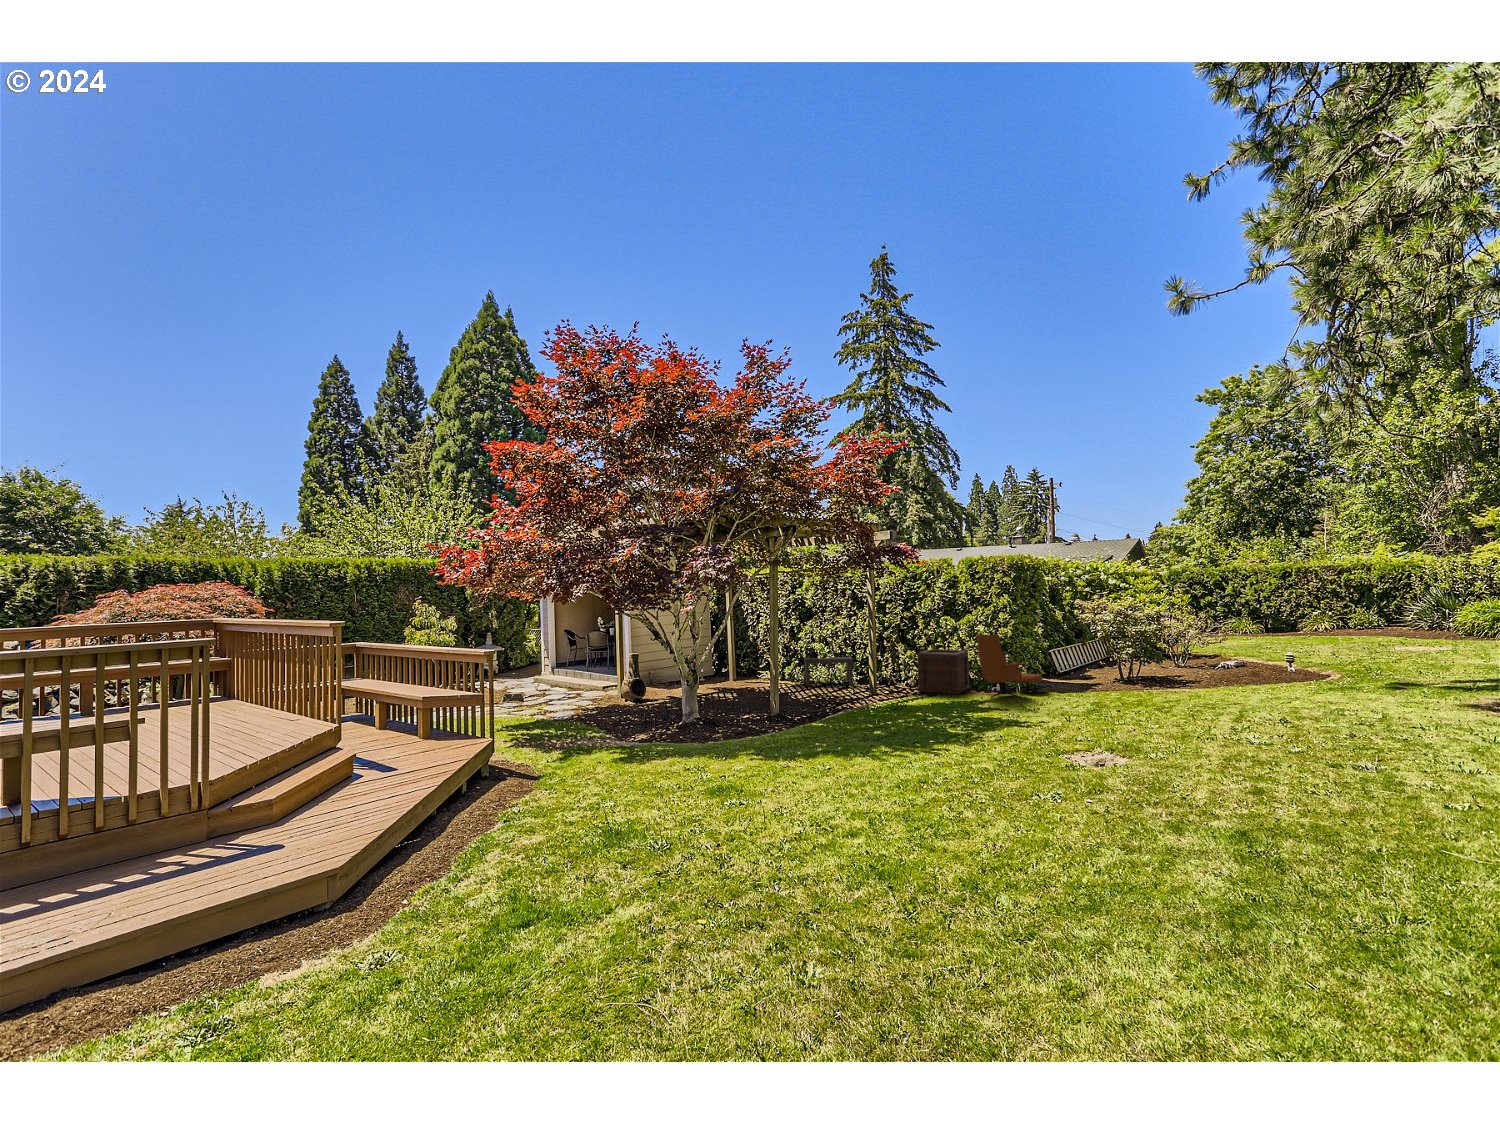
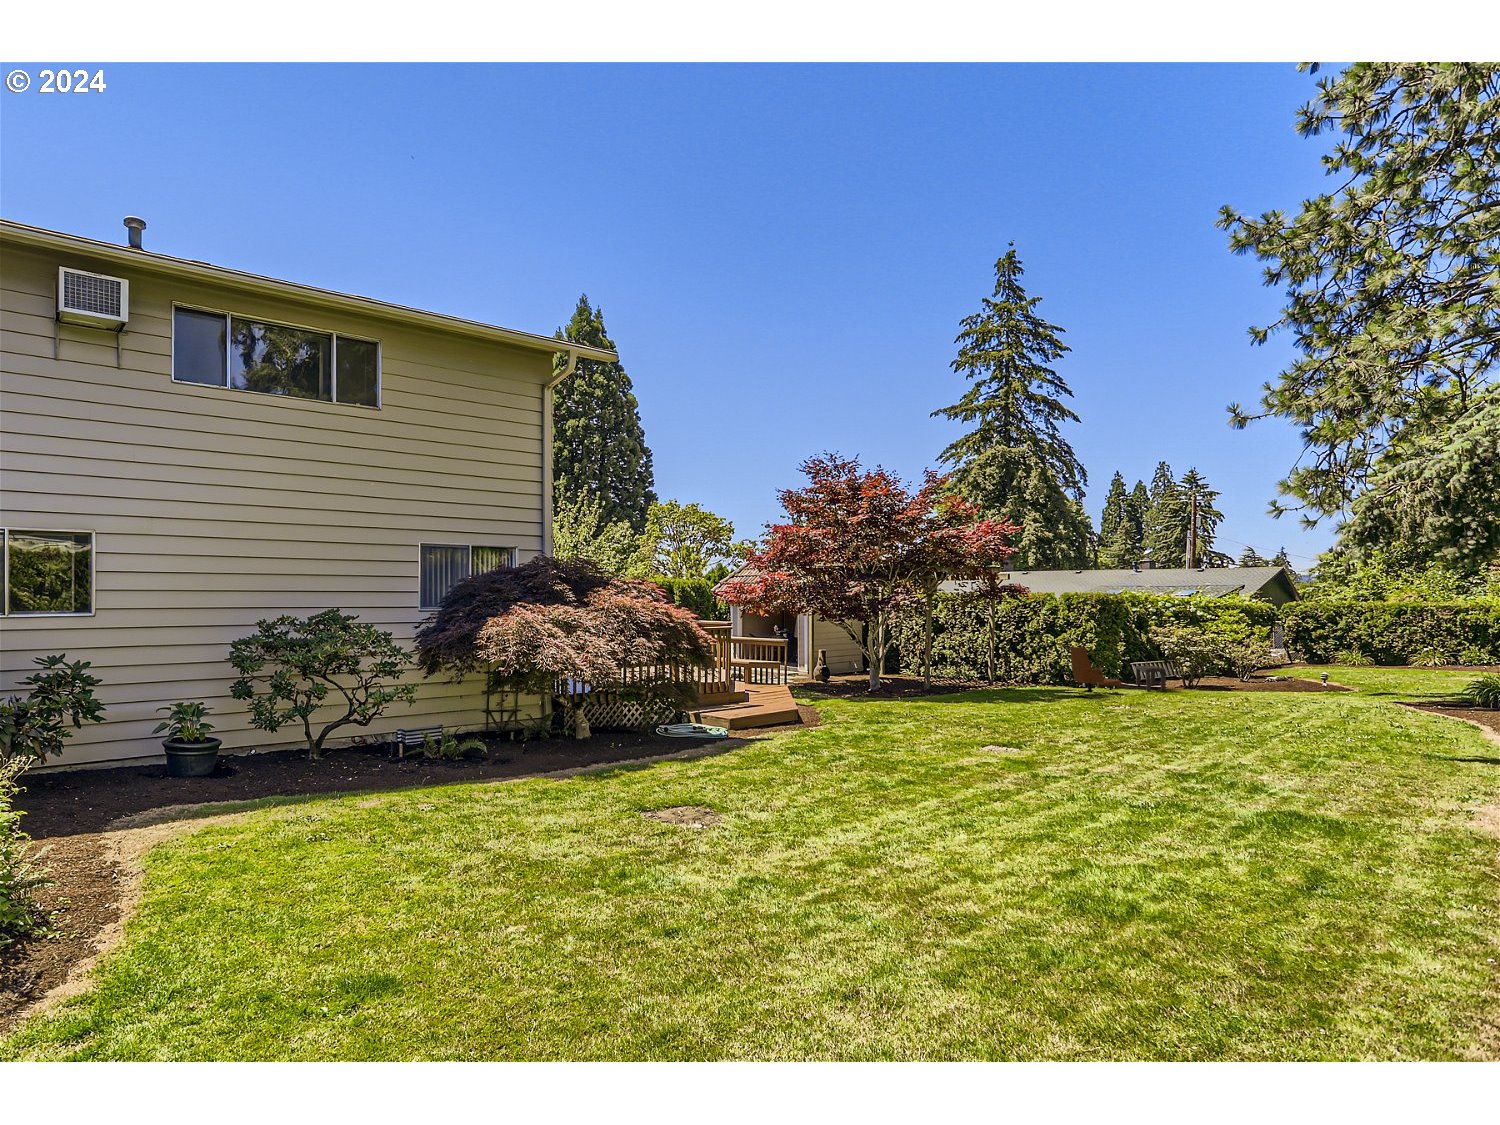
wooden crate: present [917,649,969,695] -> none [1025,659,1066,693]
bench: present [804,657,853,687] -> present [1136,666,1166,692]

